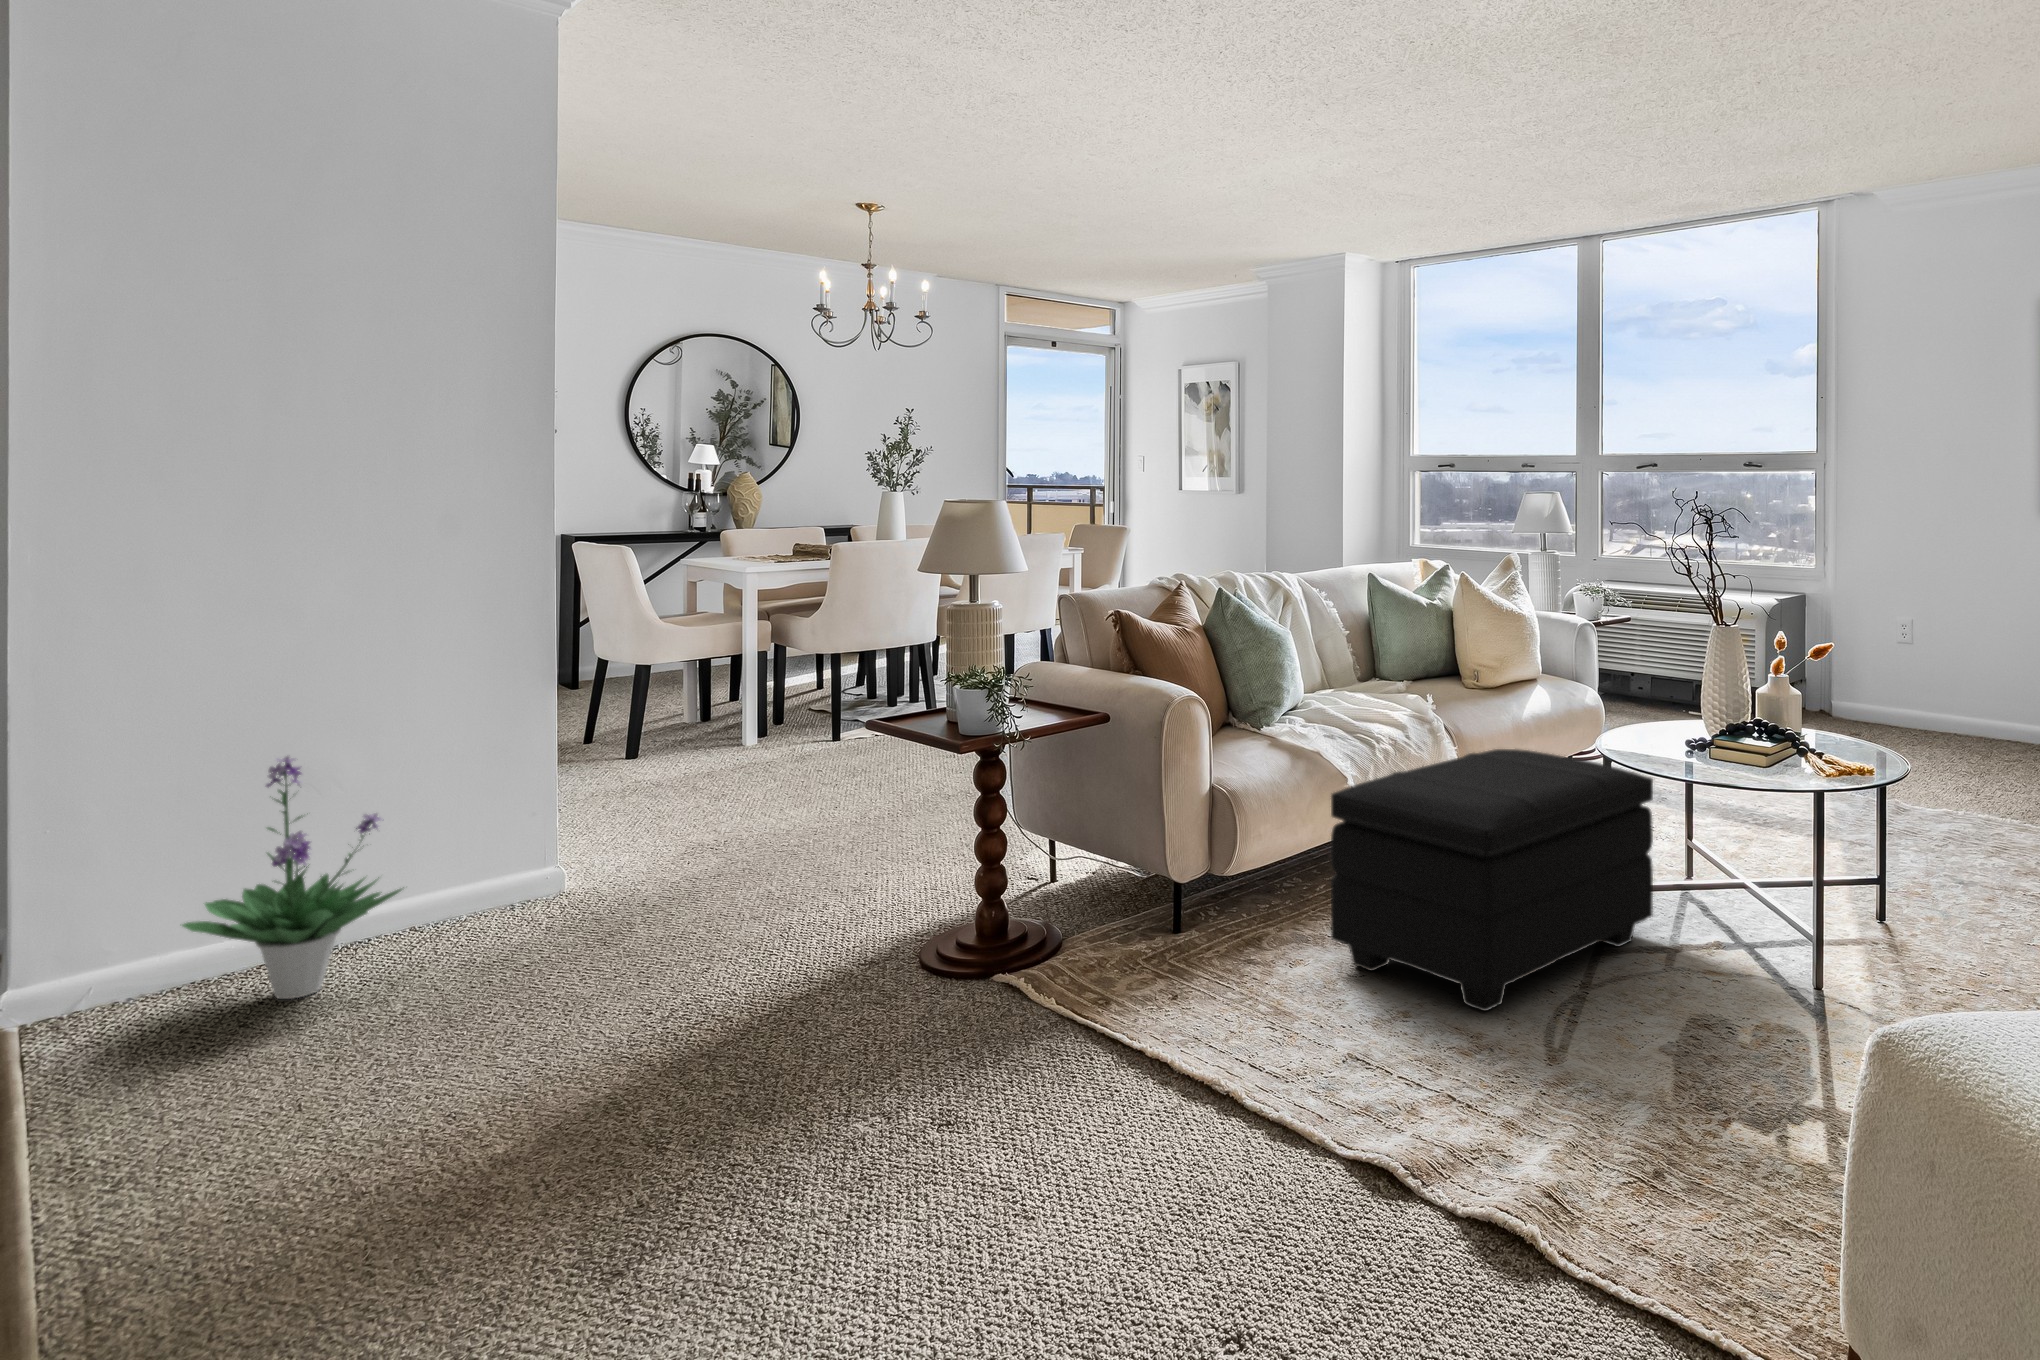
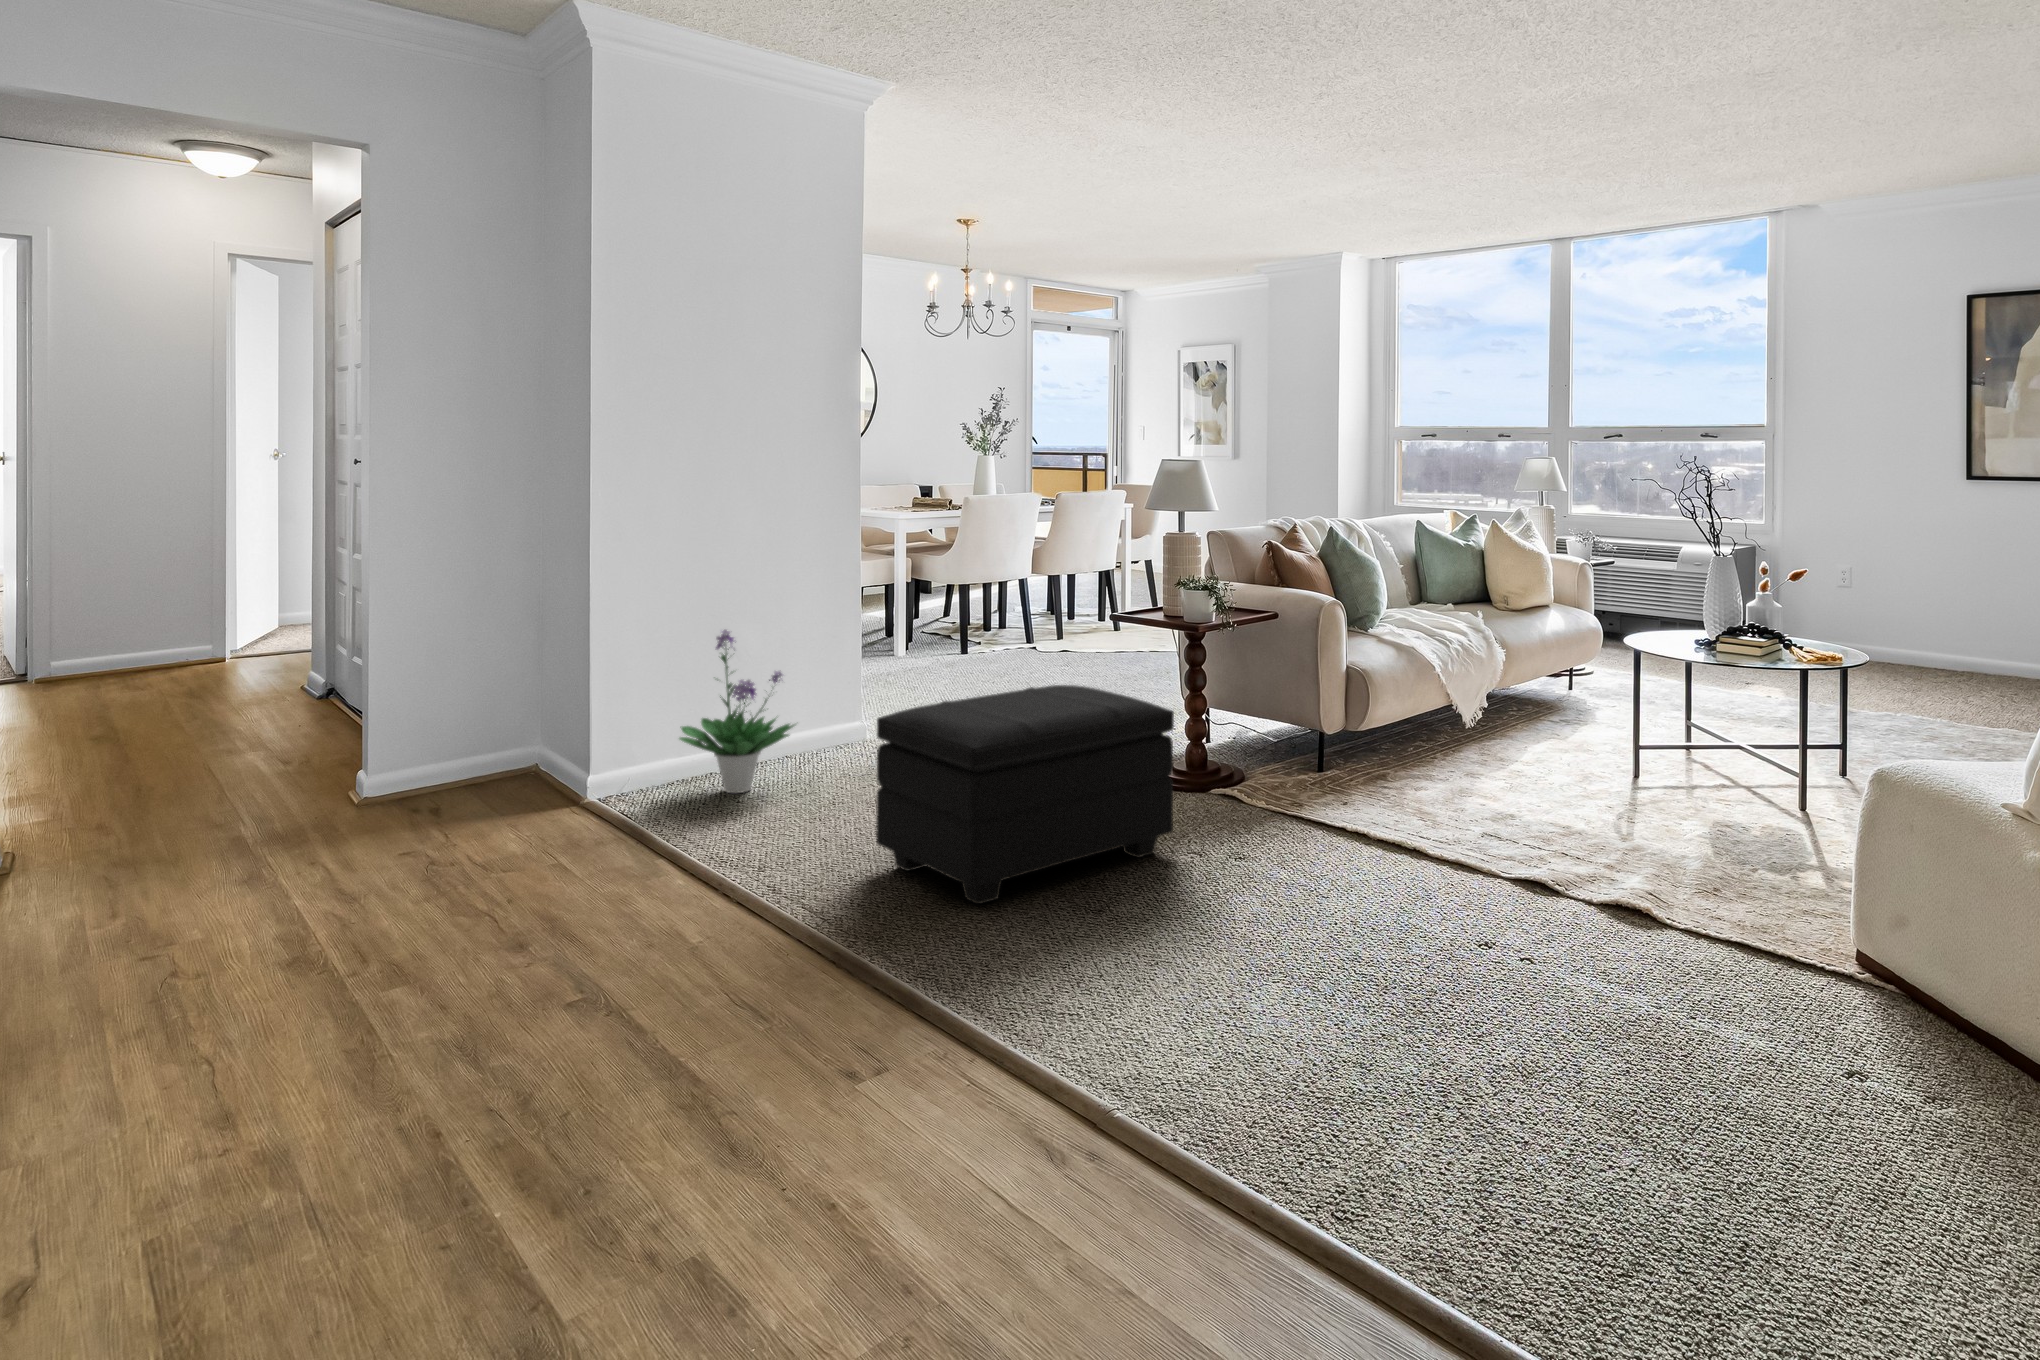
footstool: present [1331,749,1653,1011] -> present [876,685,1174,904]

